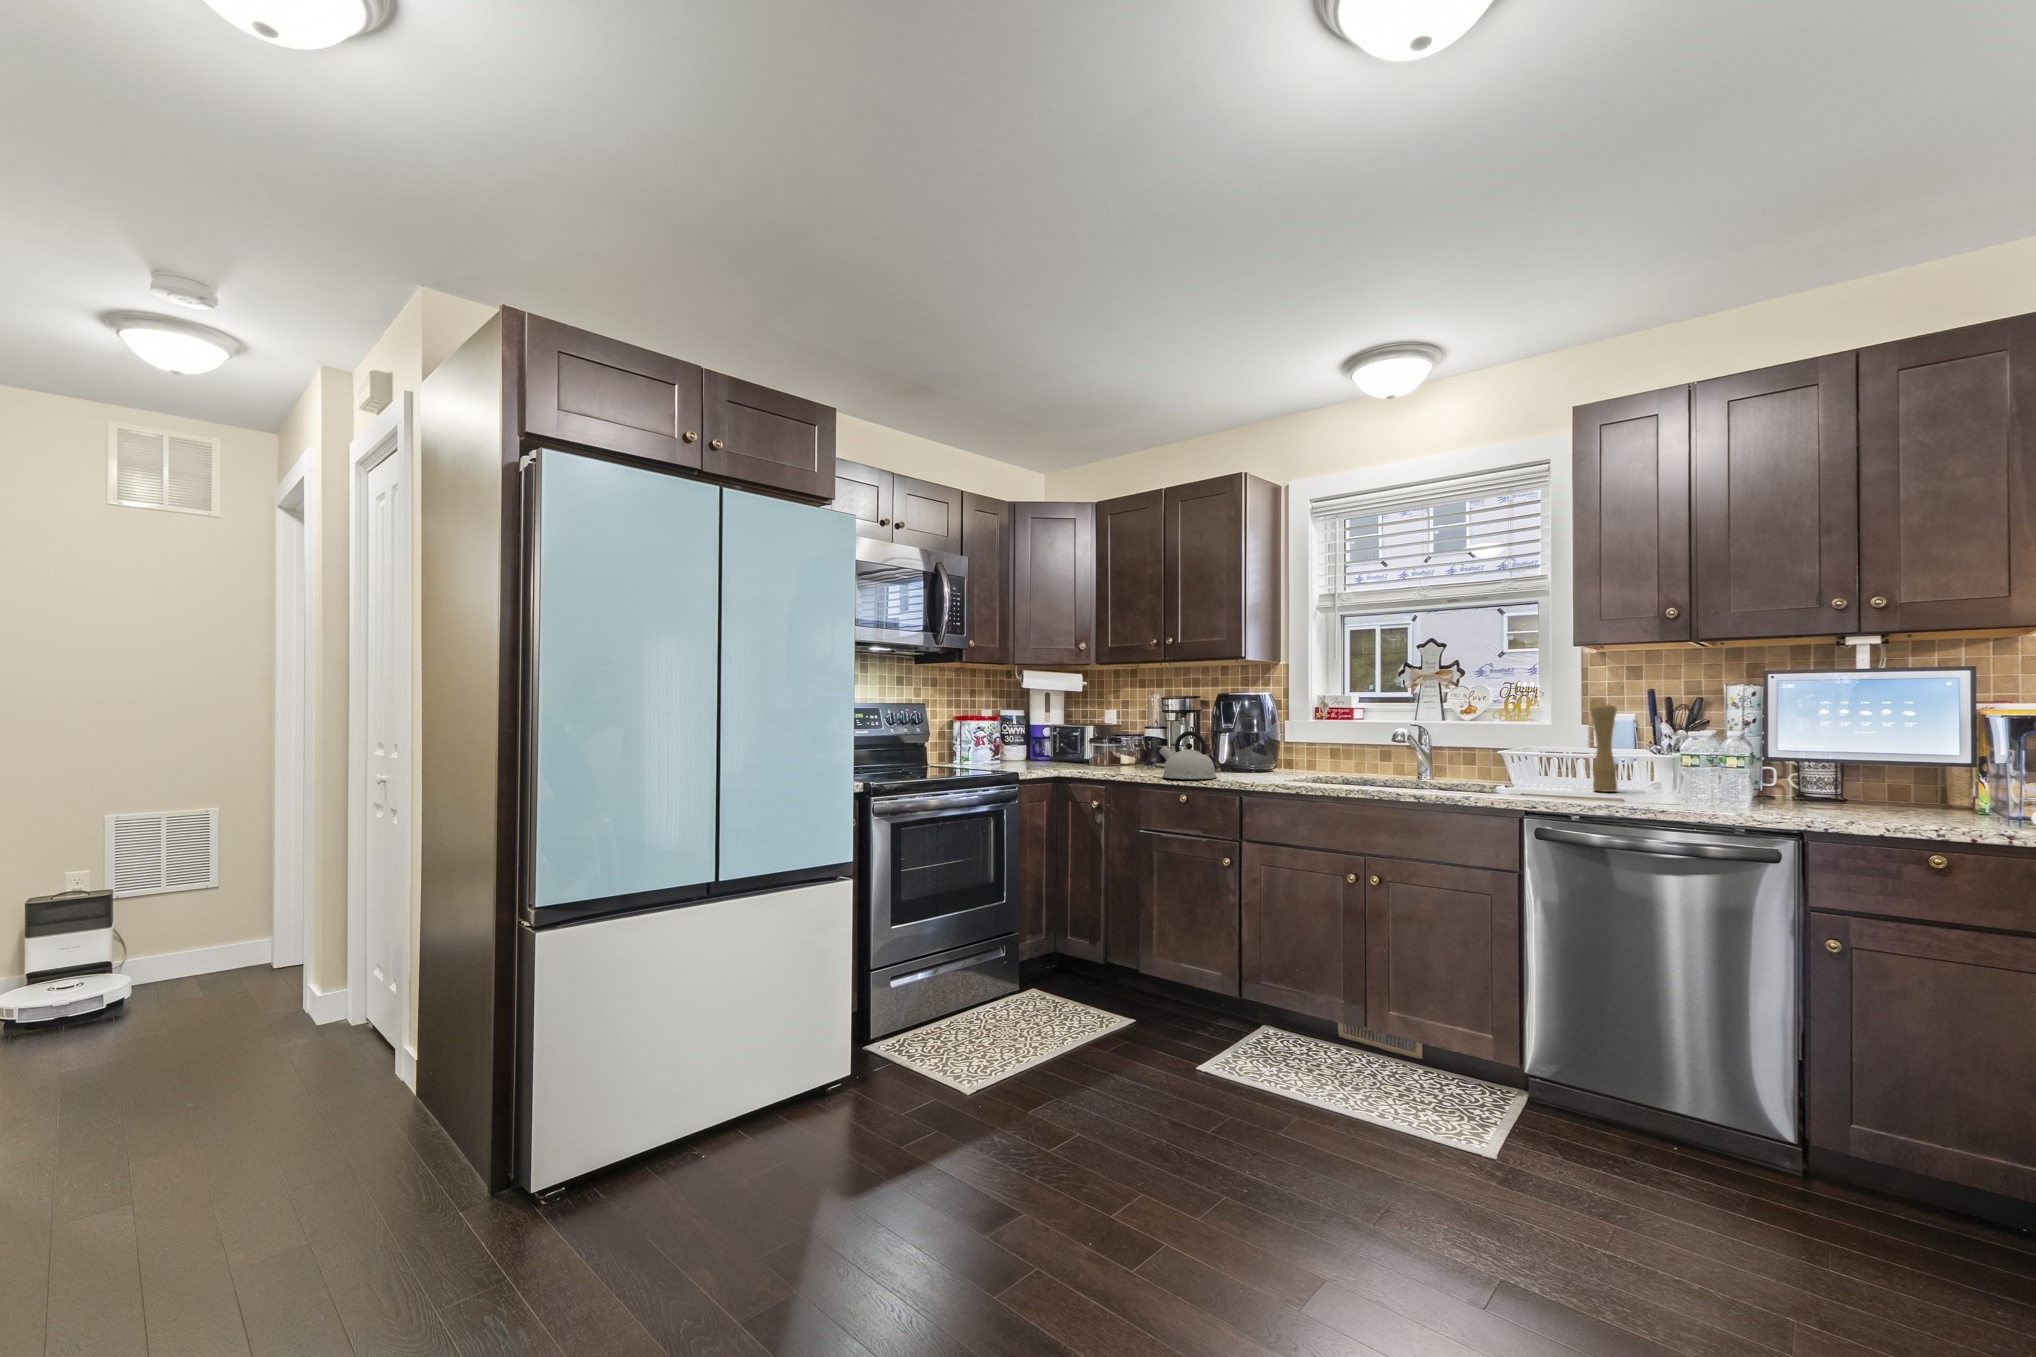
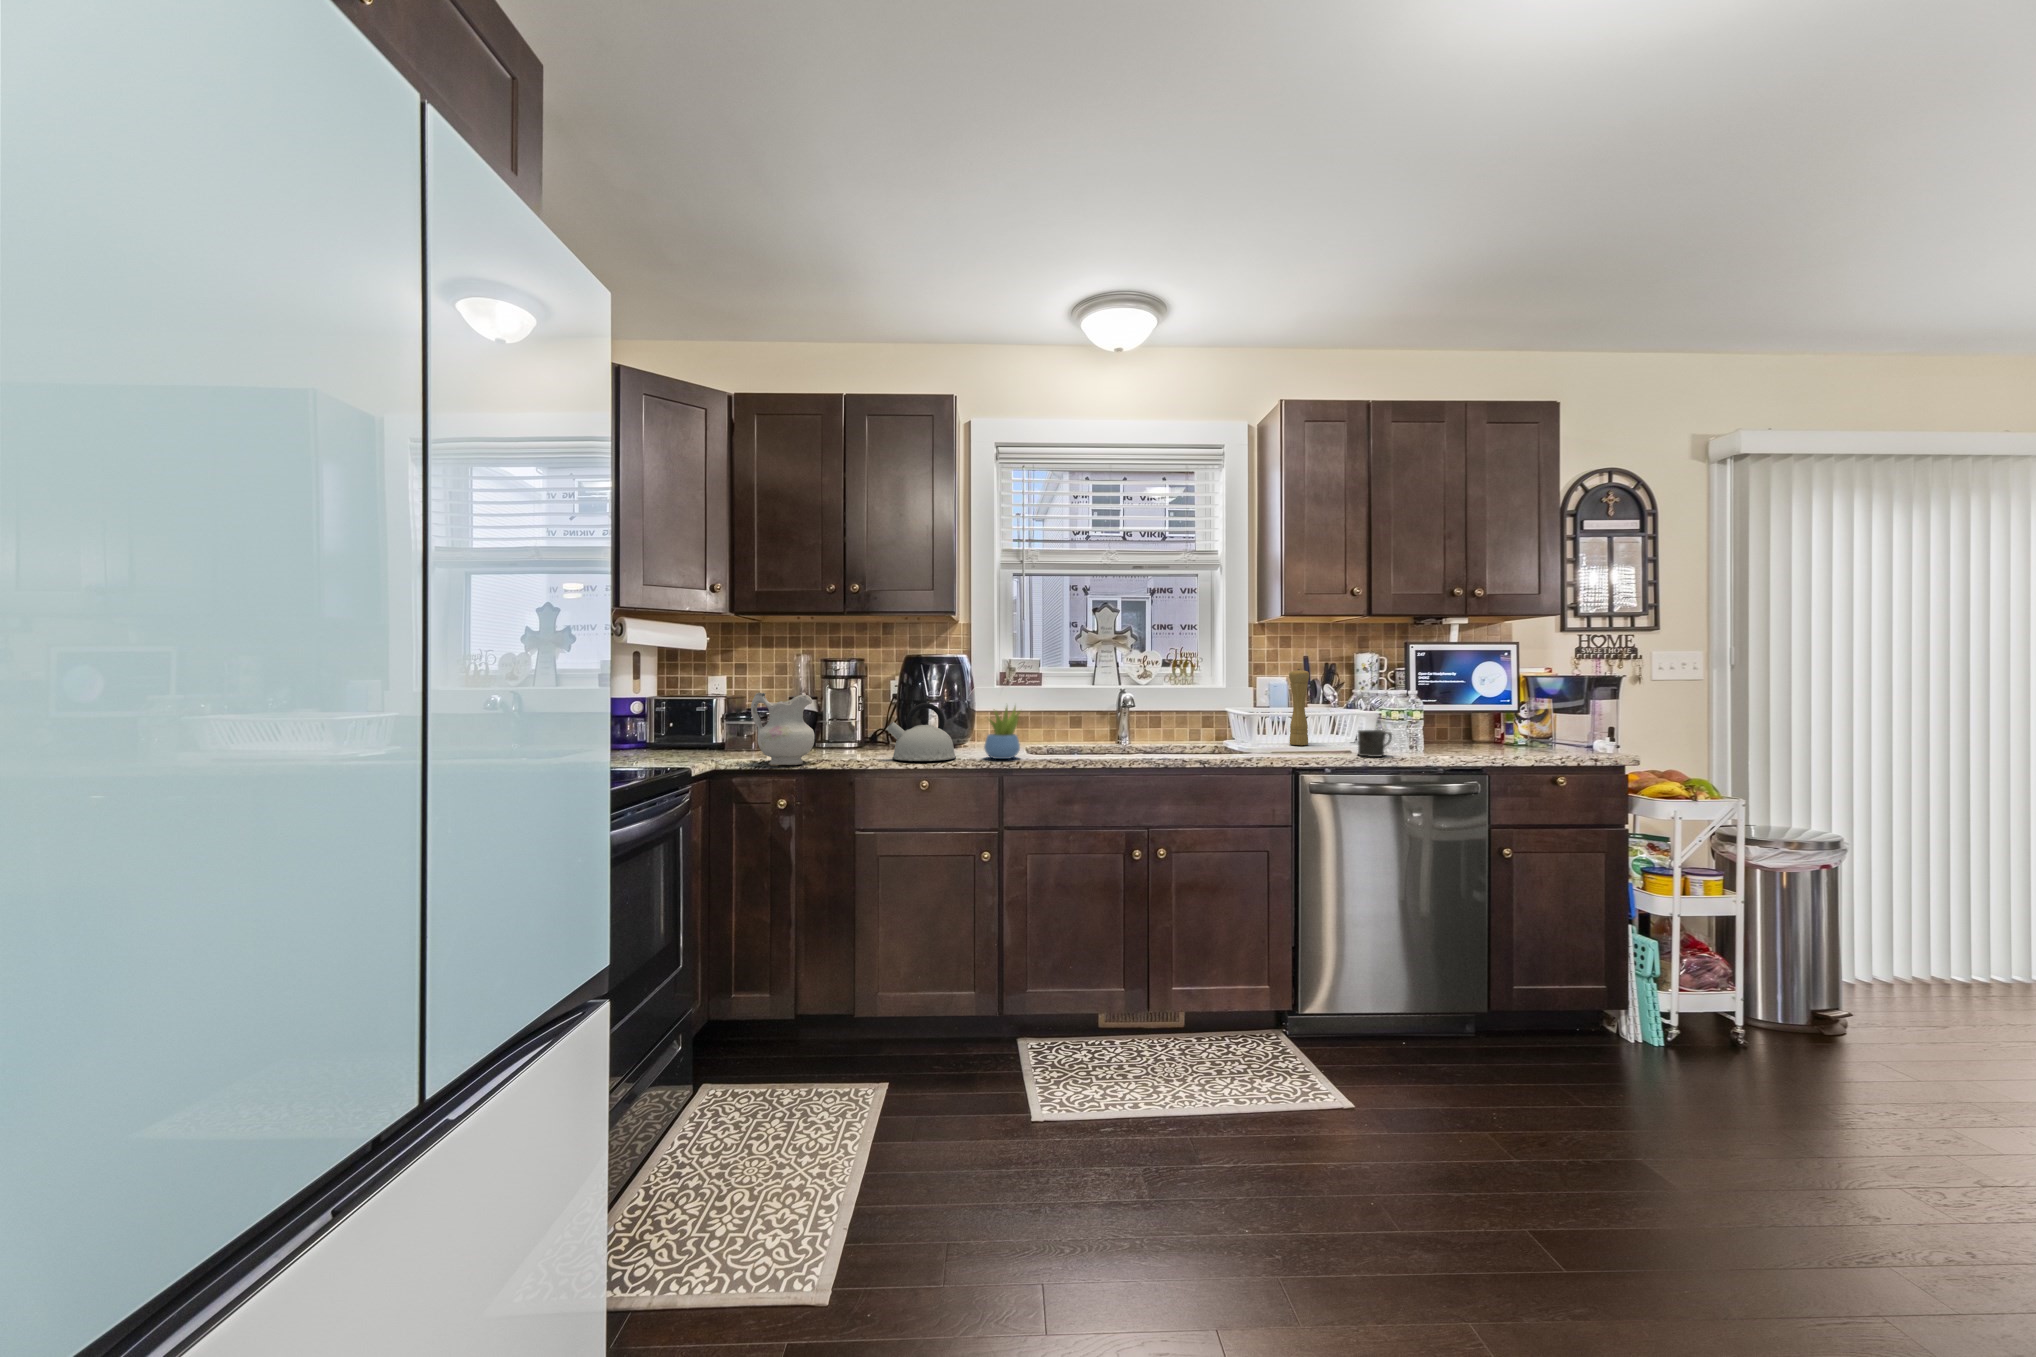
ceramic pitcher: none [1068,720,1110,776] -> present [751,693,815,765]
succulent plant: none [1230,732,1263,782] -> present [984,707,1020,759]
mug: none [1627,775,1675,807] -> present [1358,730,1392,757]

